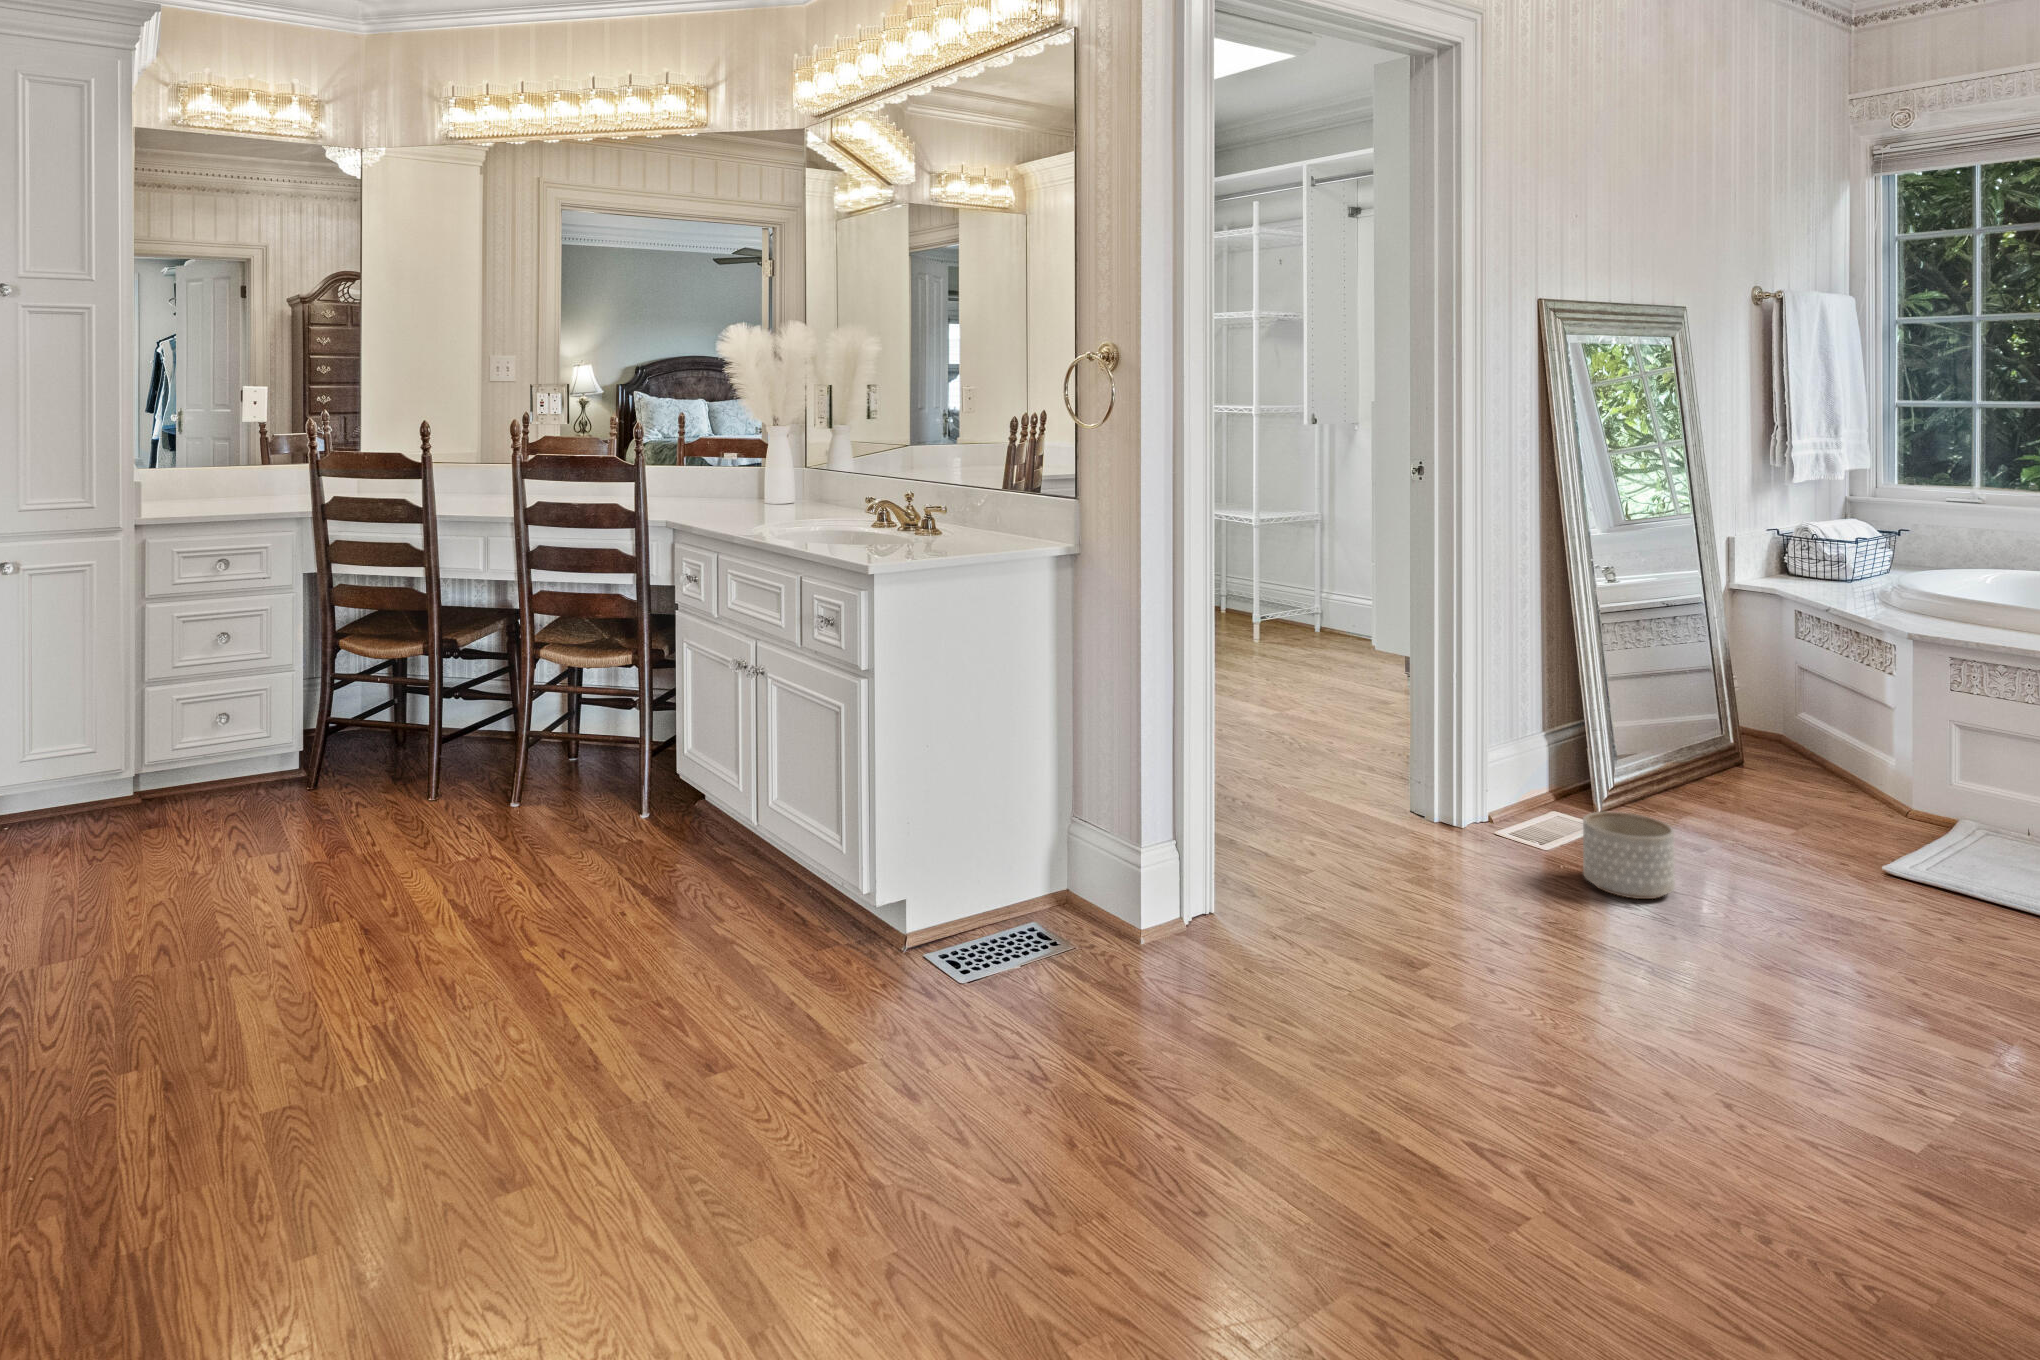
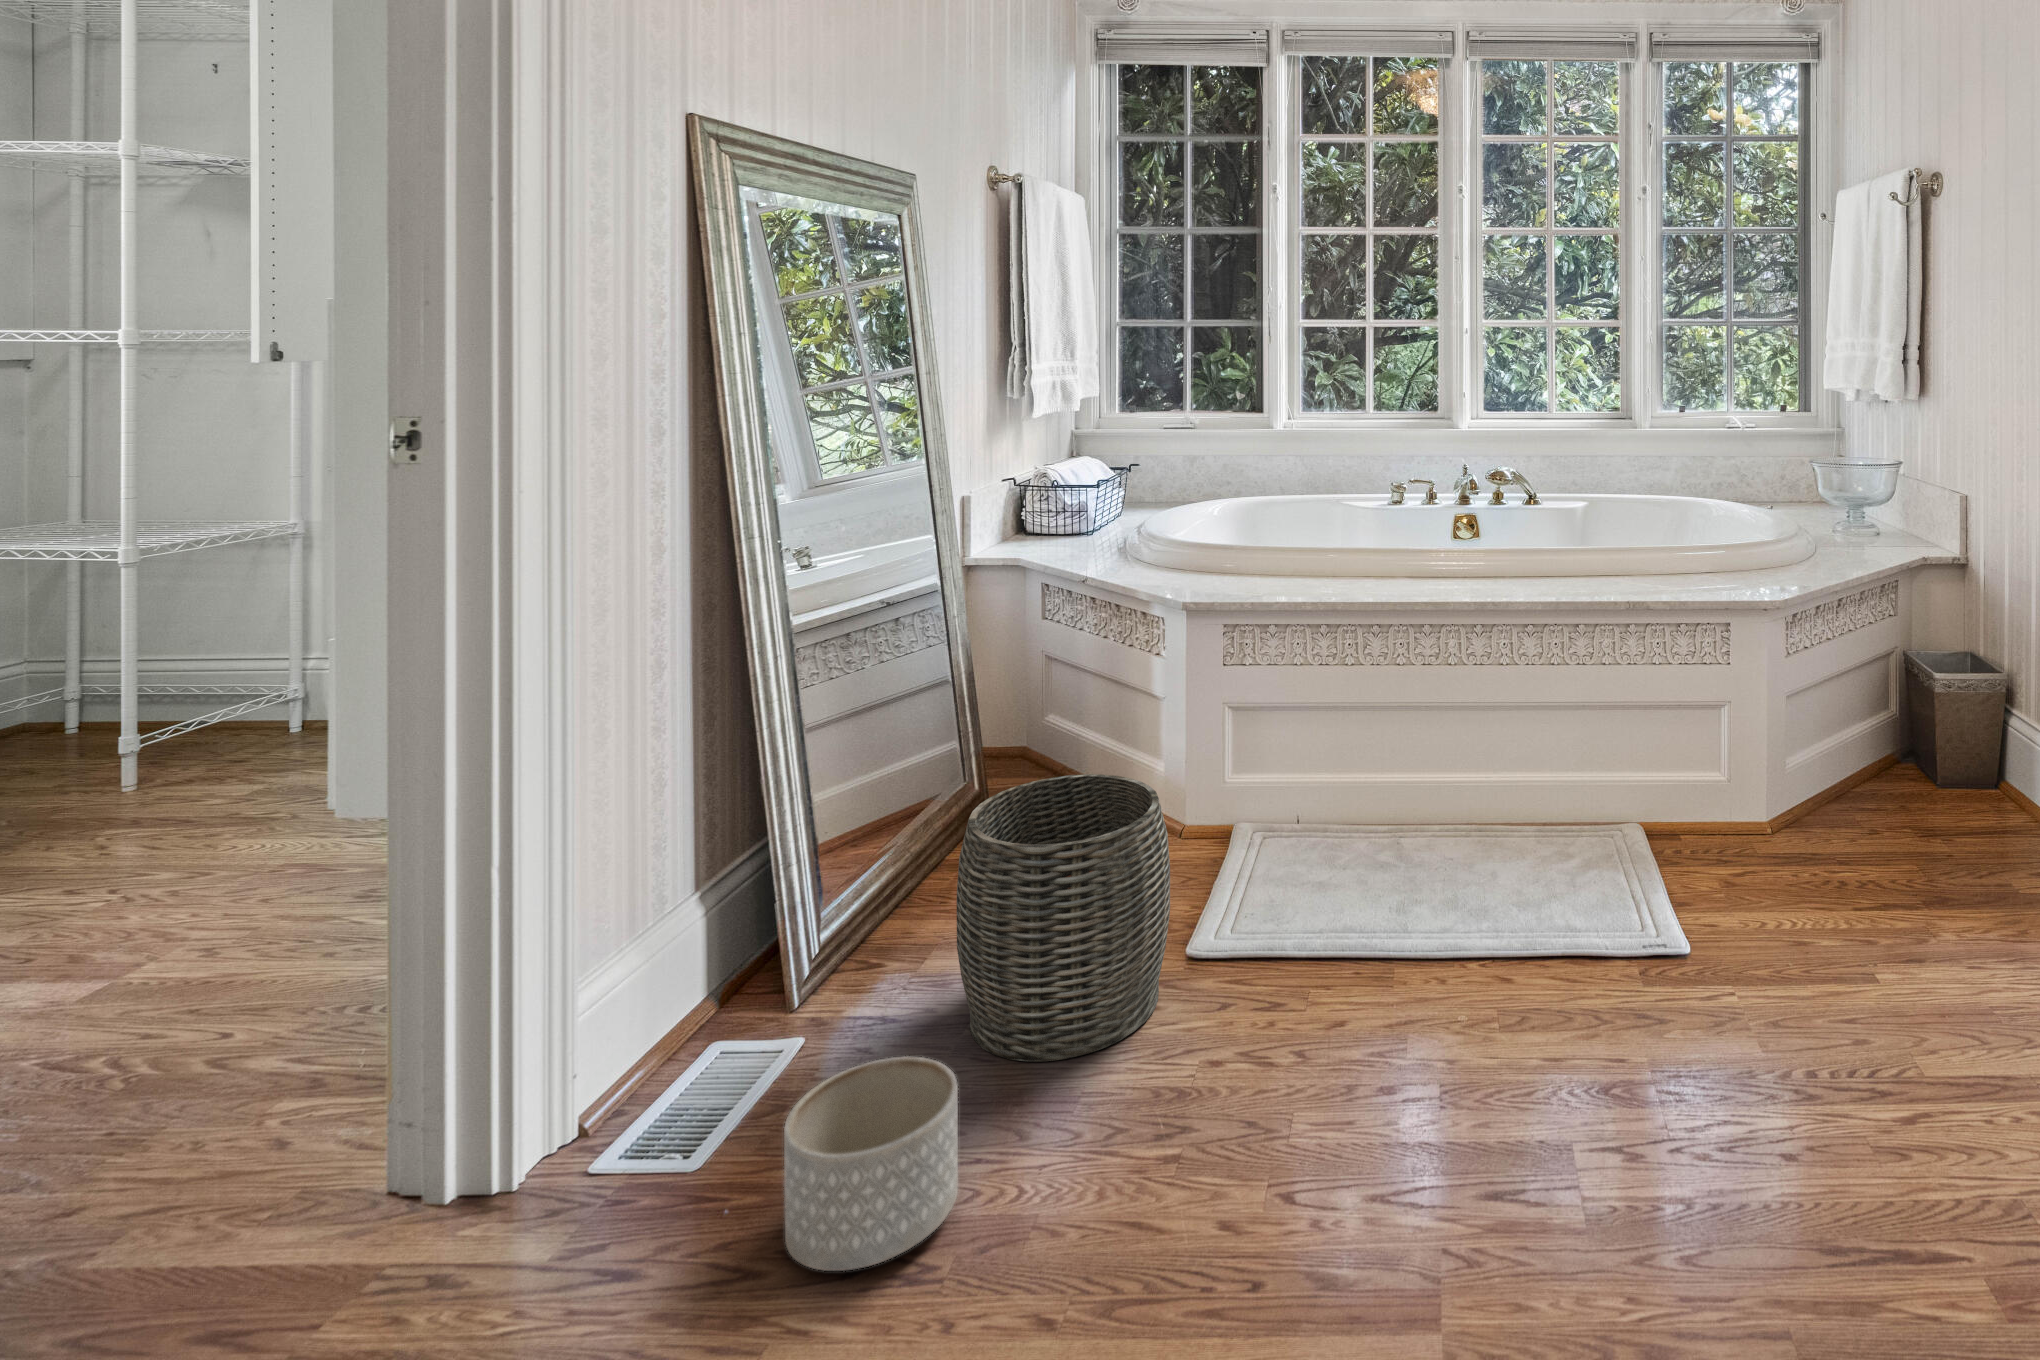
woven basket: none [1690,715,1845,882] -> present [957,774,1170,1061]

